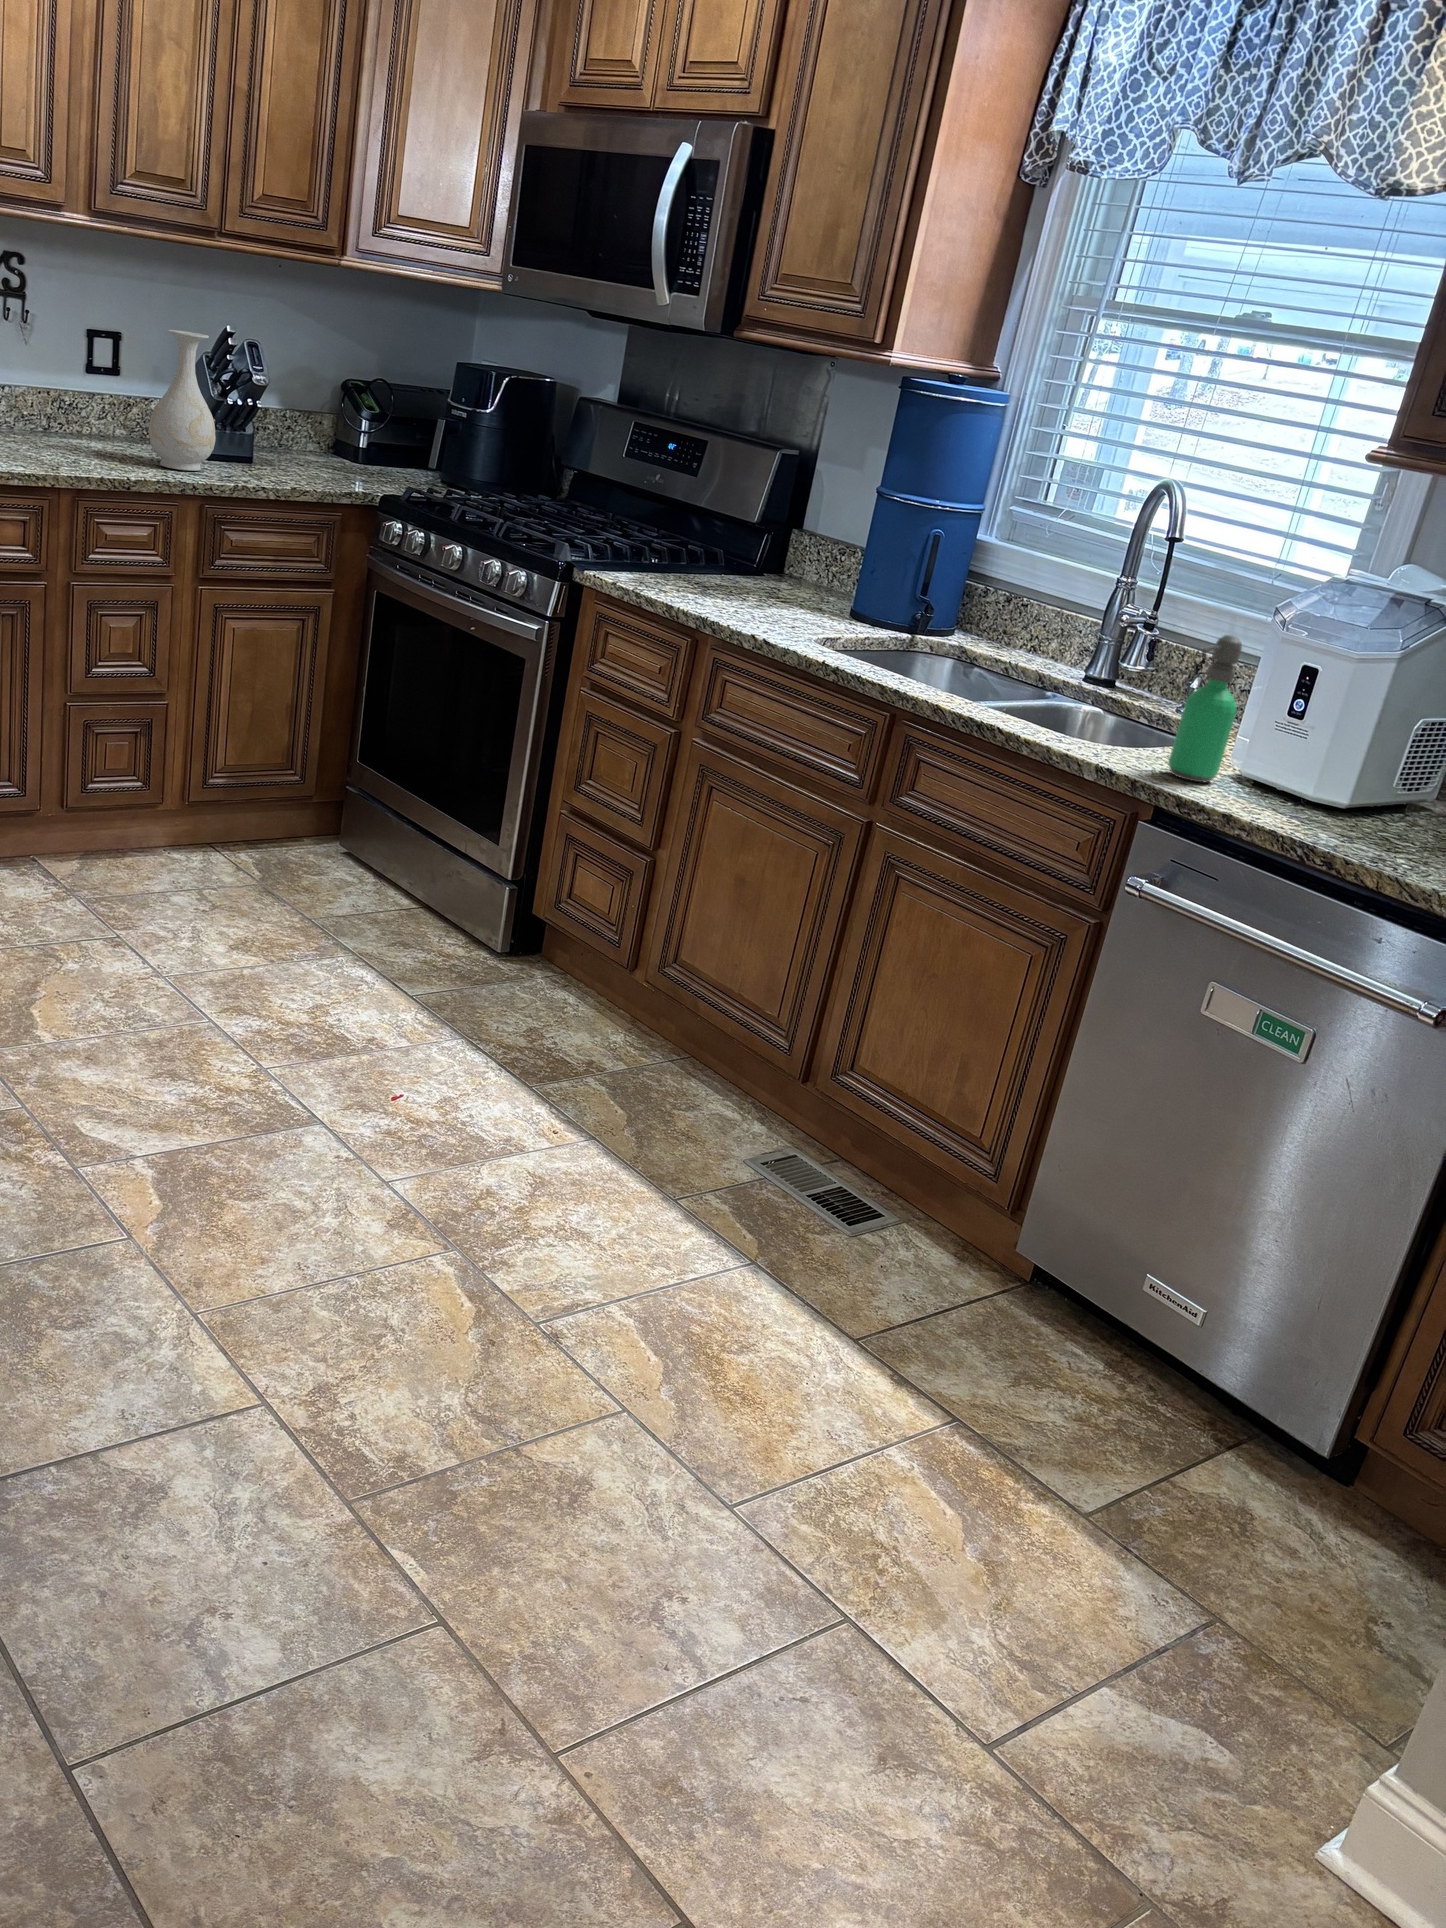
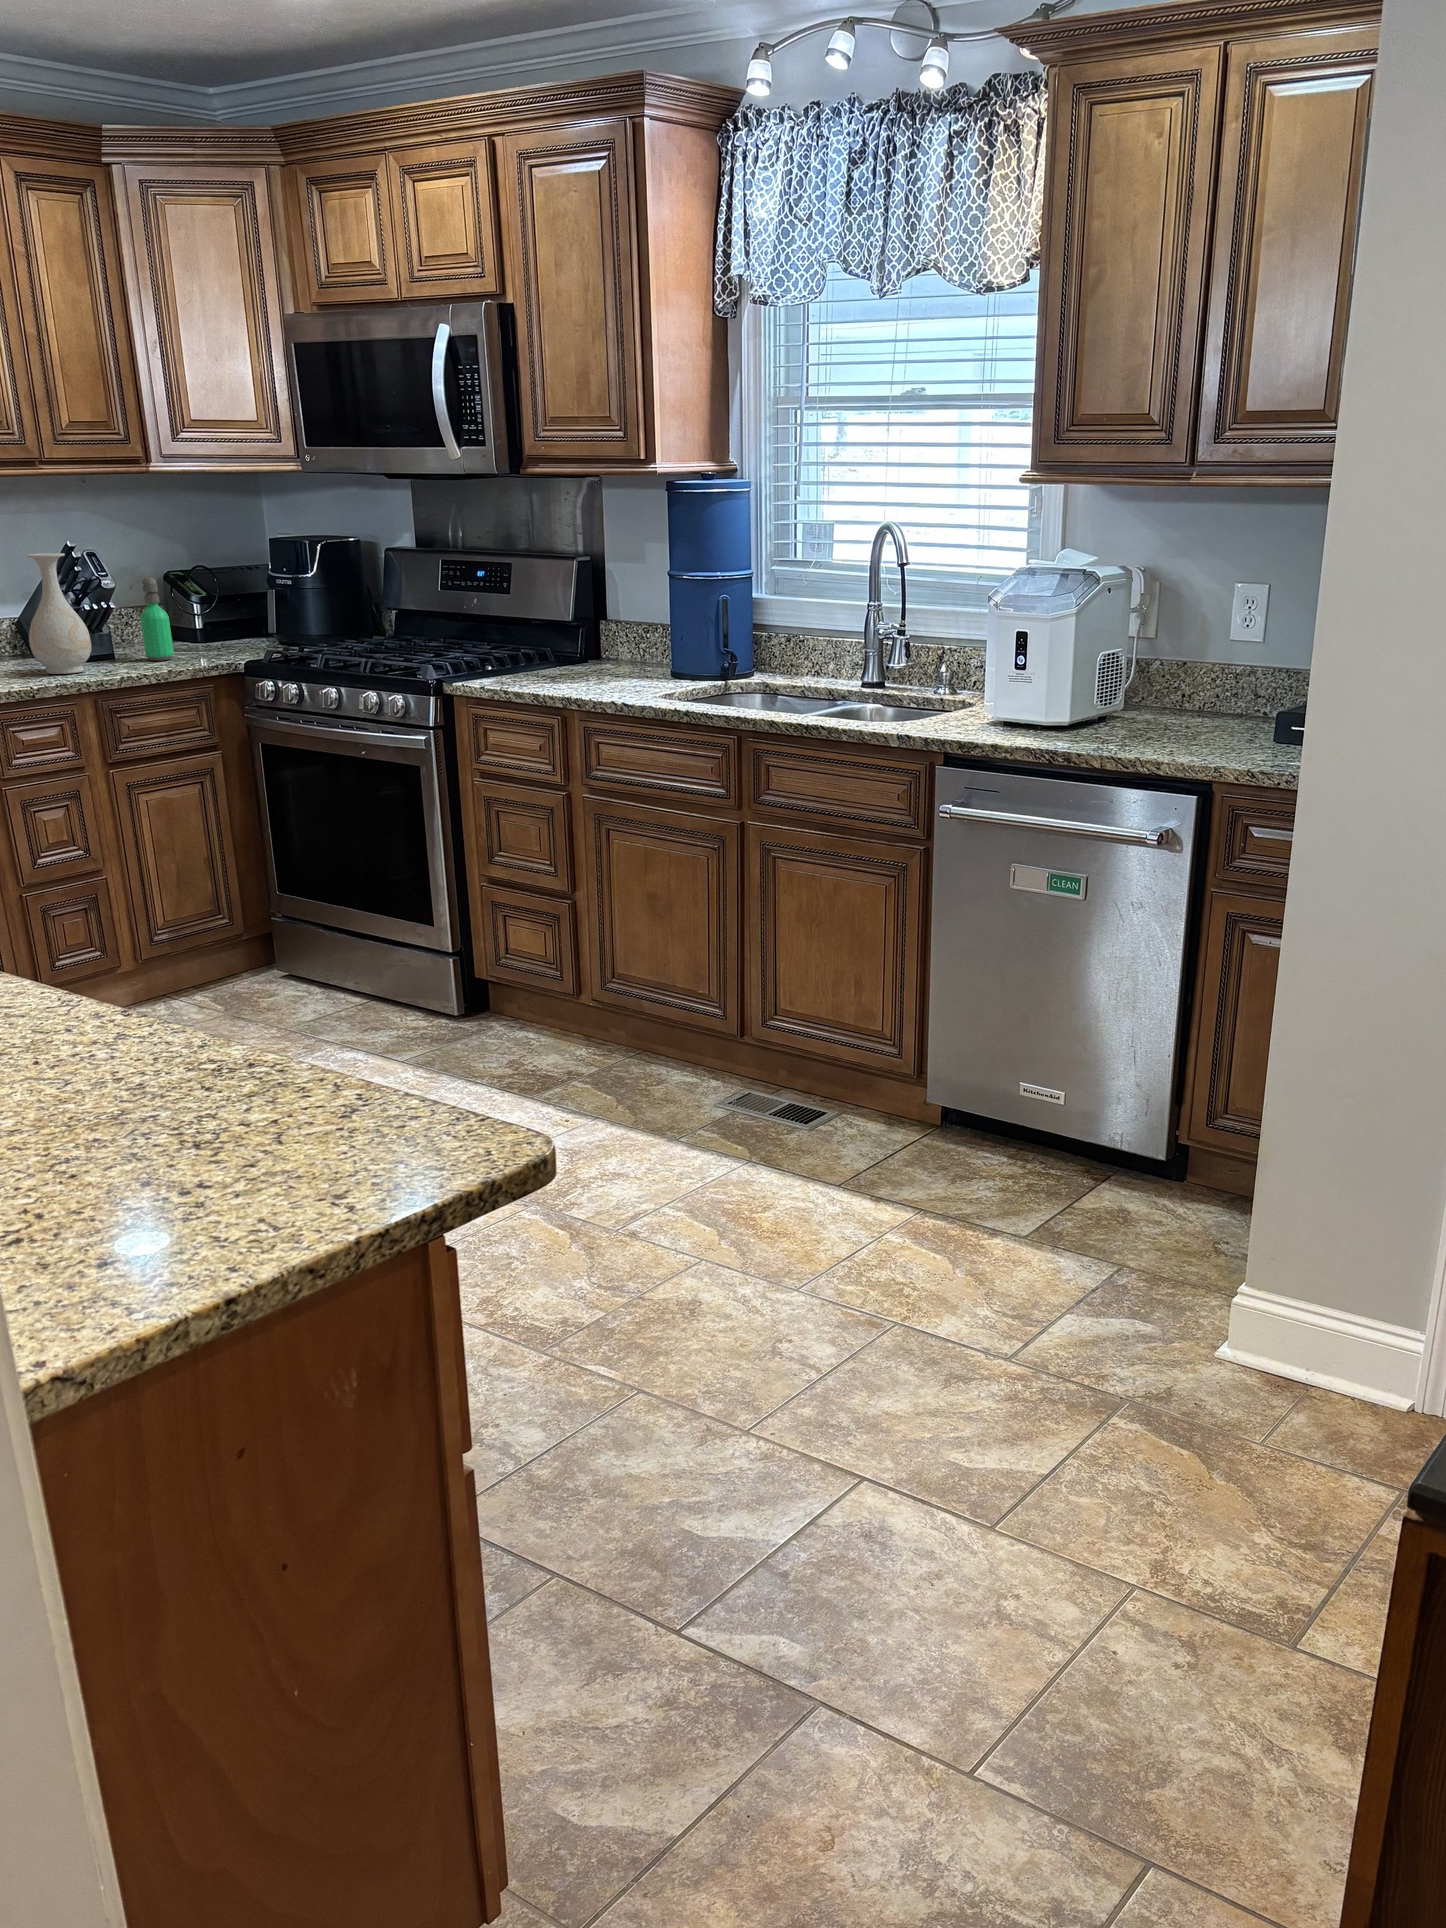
soap dispenser: present [1169,635,1242,782] -> present [130,577,174,661]

